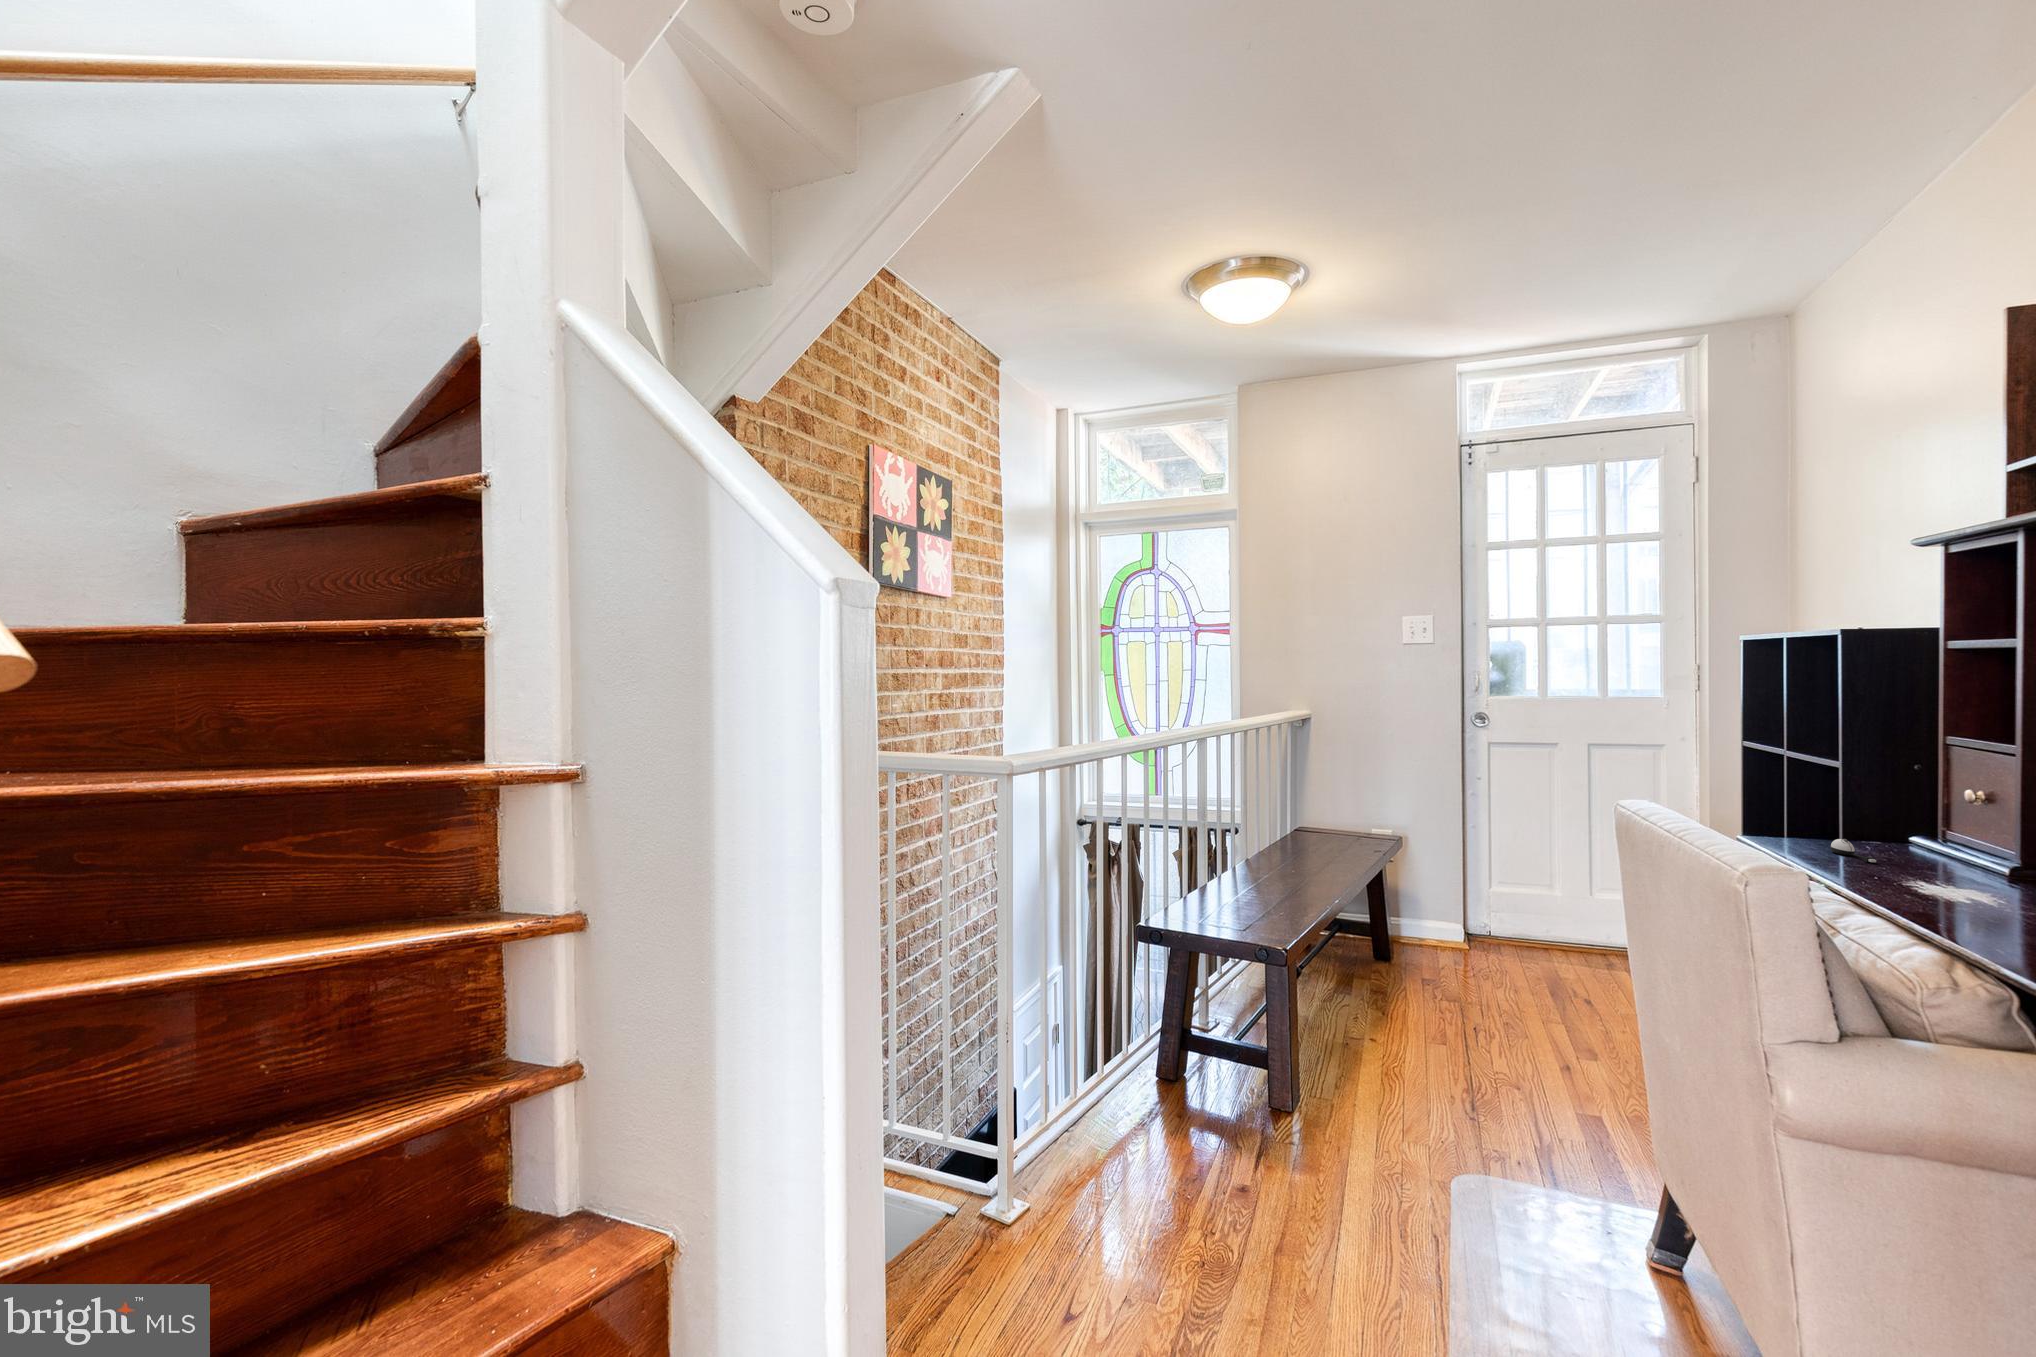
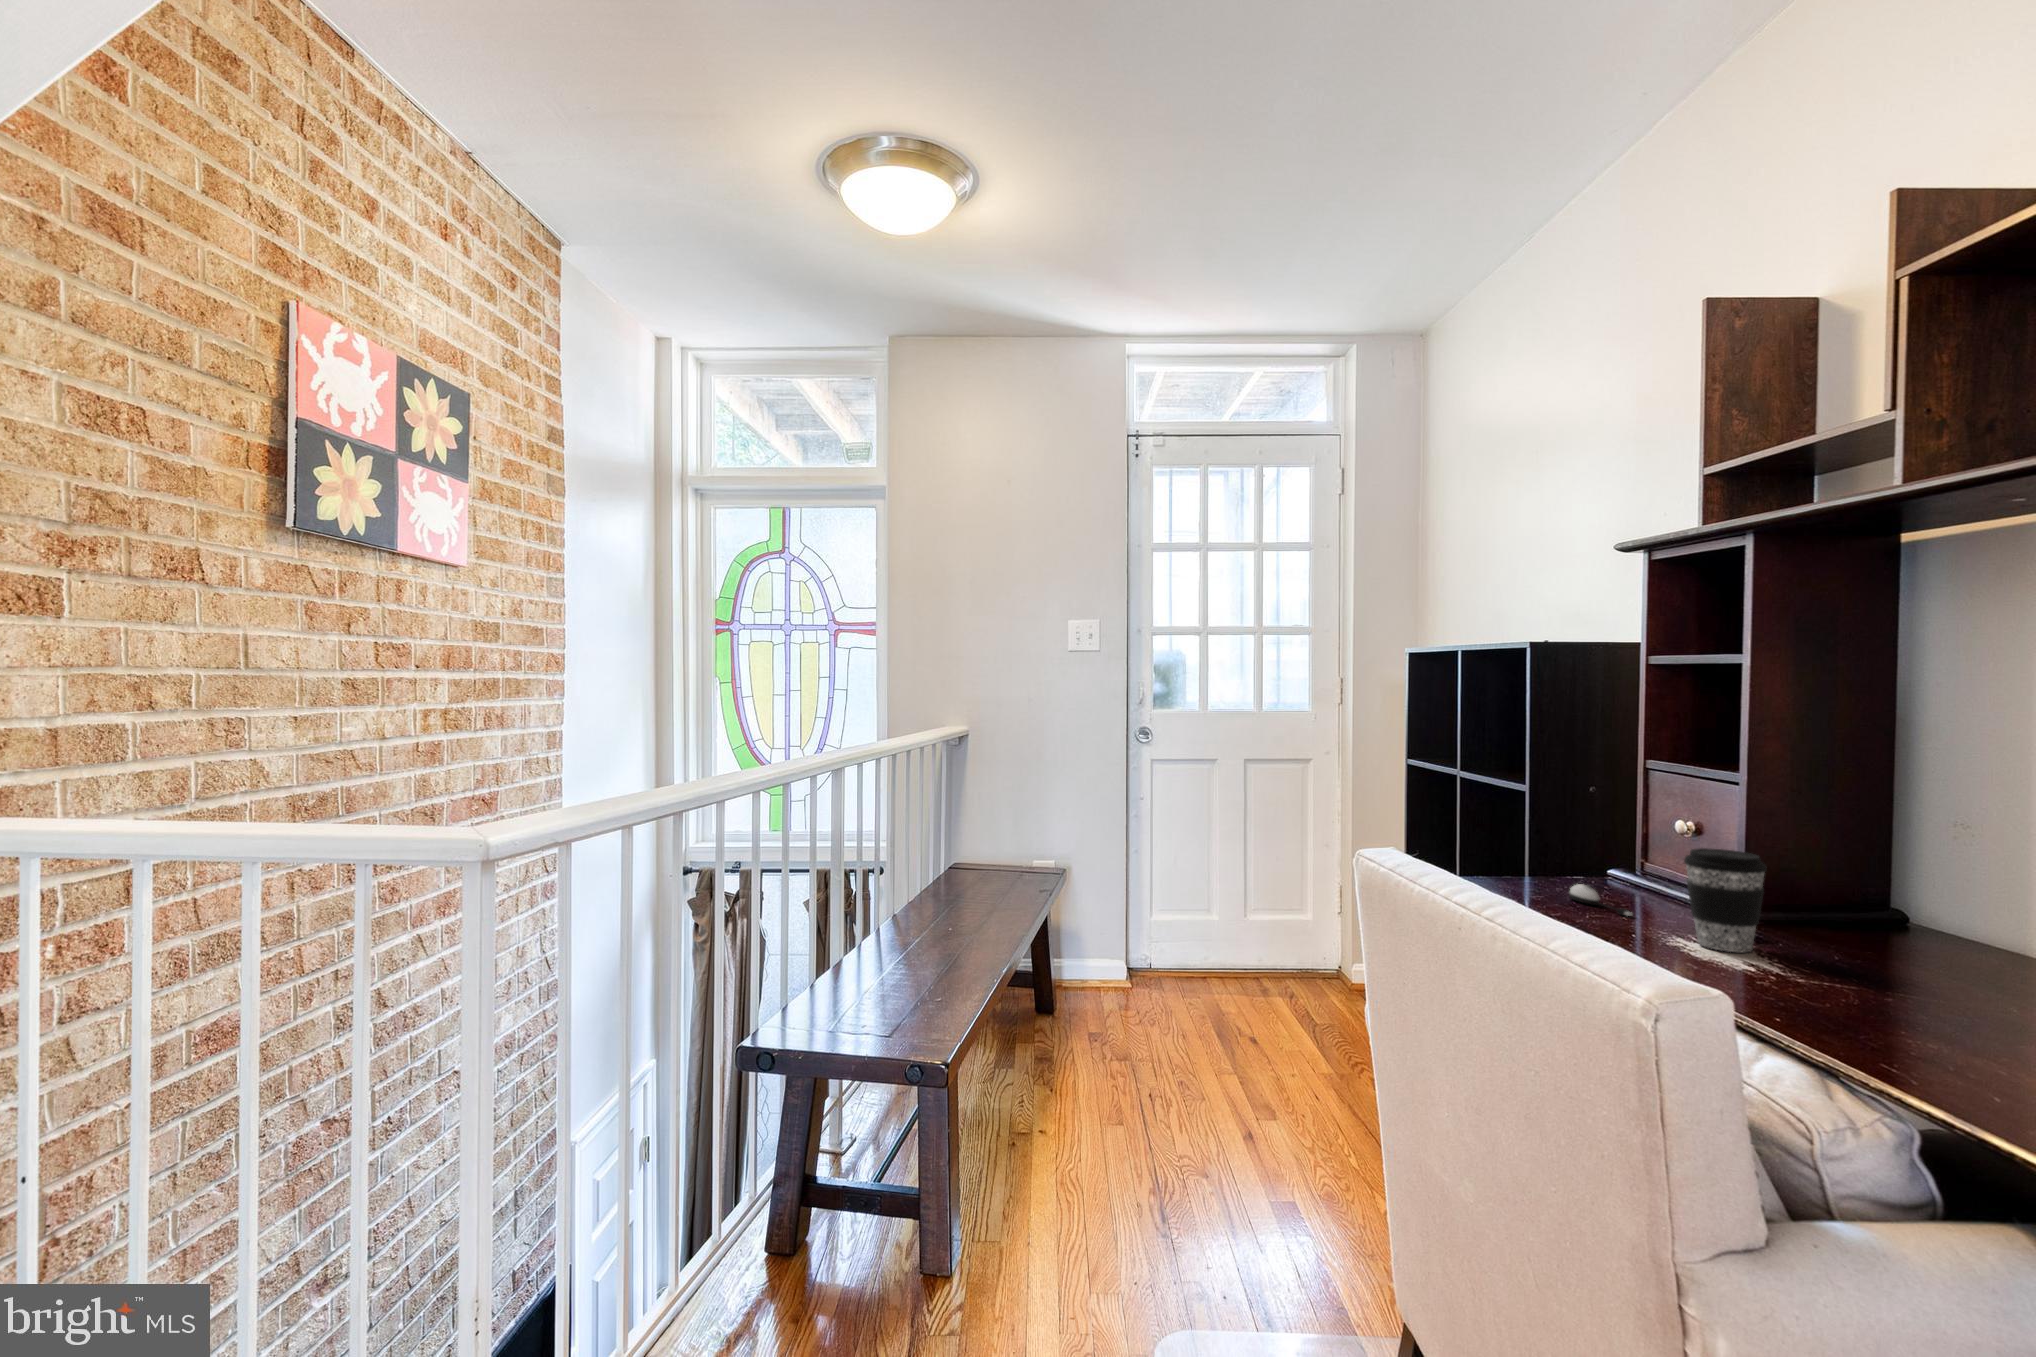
coffee cup: none [1898,802,1973,885] -> present [1684,848,1767,952]

